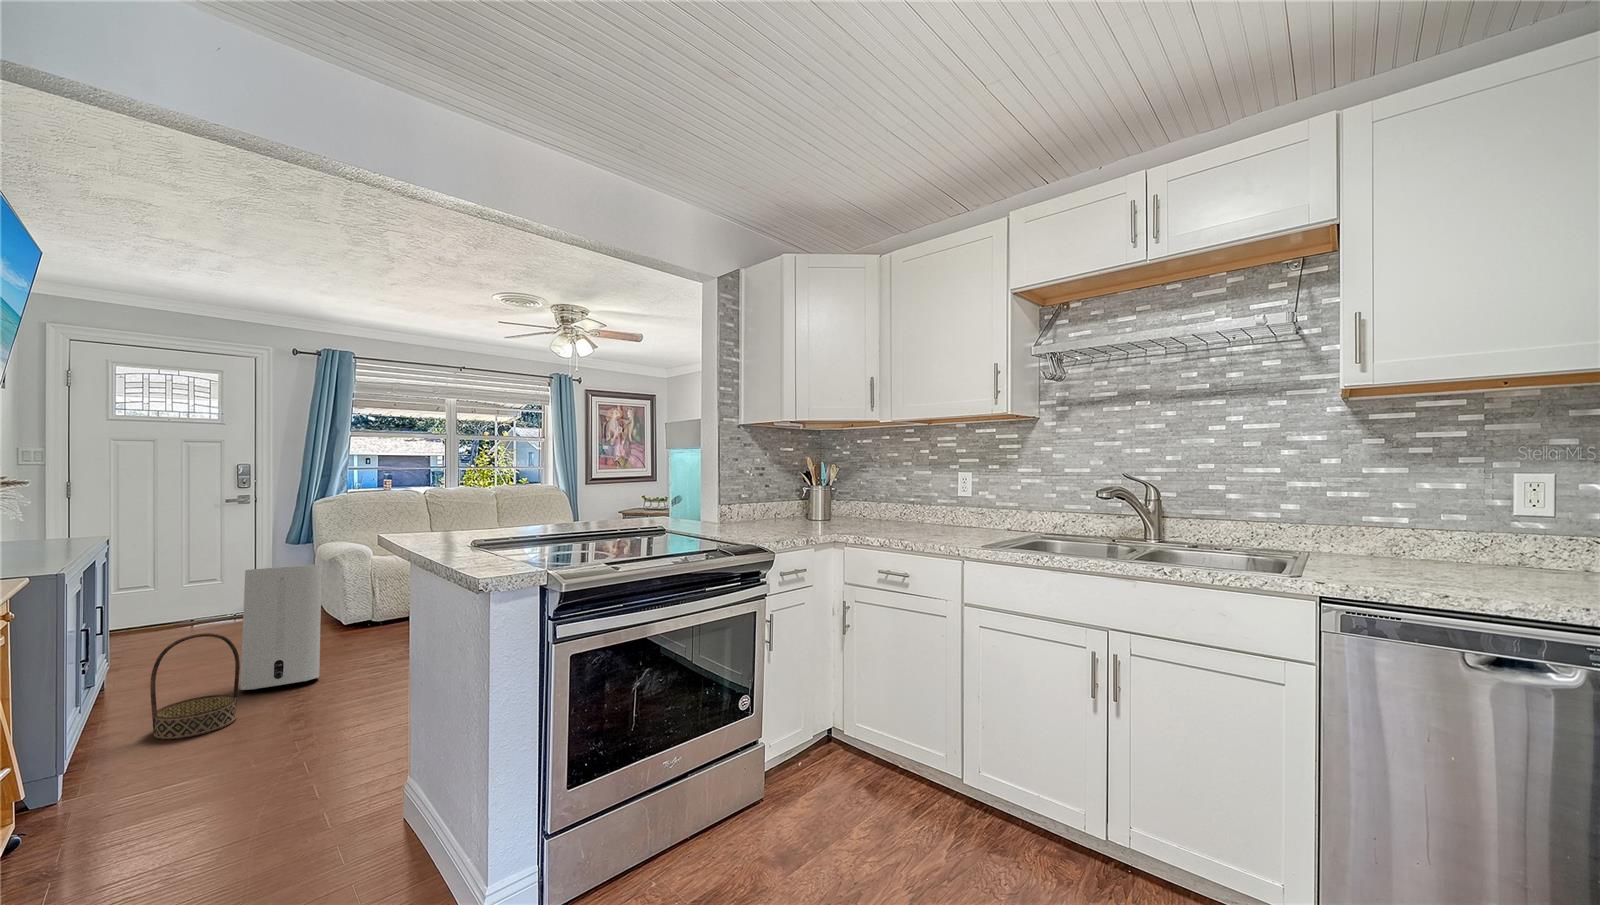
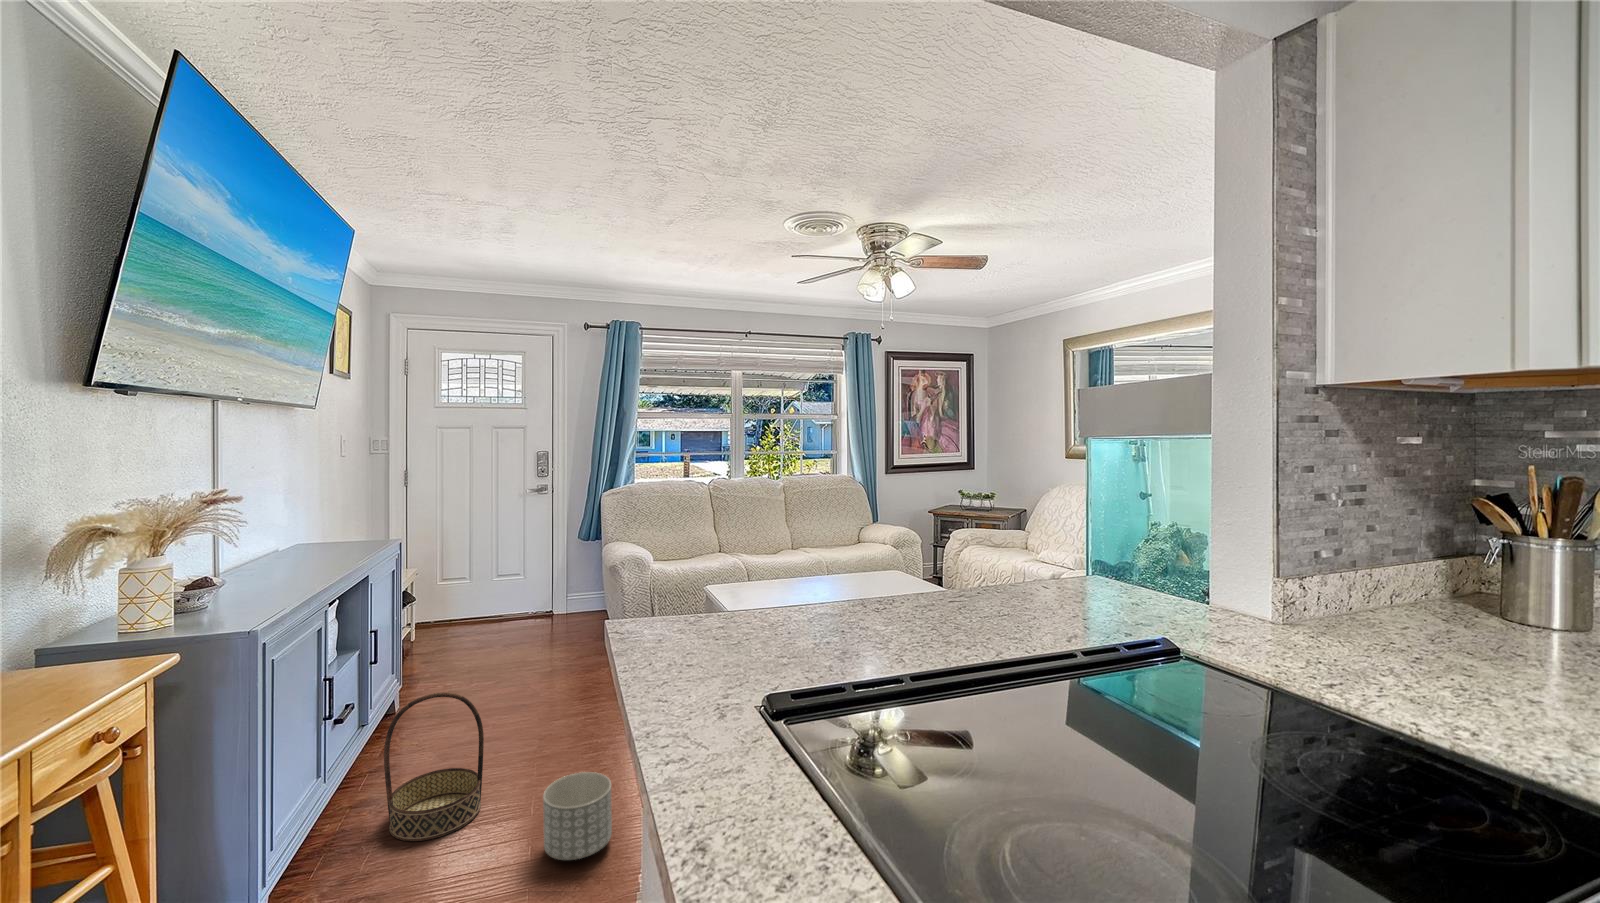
air purifier: present [240,565,322,690] -> none [502,588,588,751]
planter: none [303,673,357,724] -> present [543,772,612,860]

